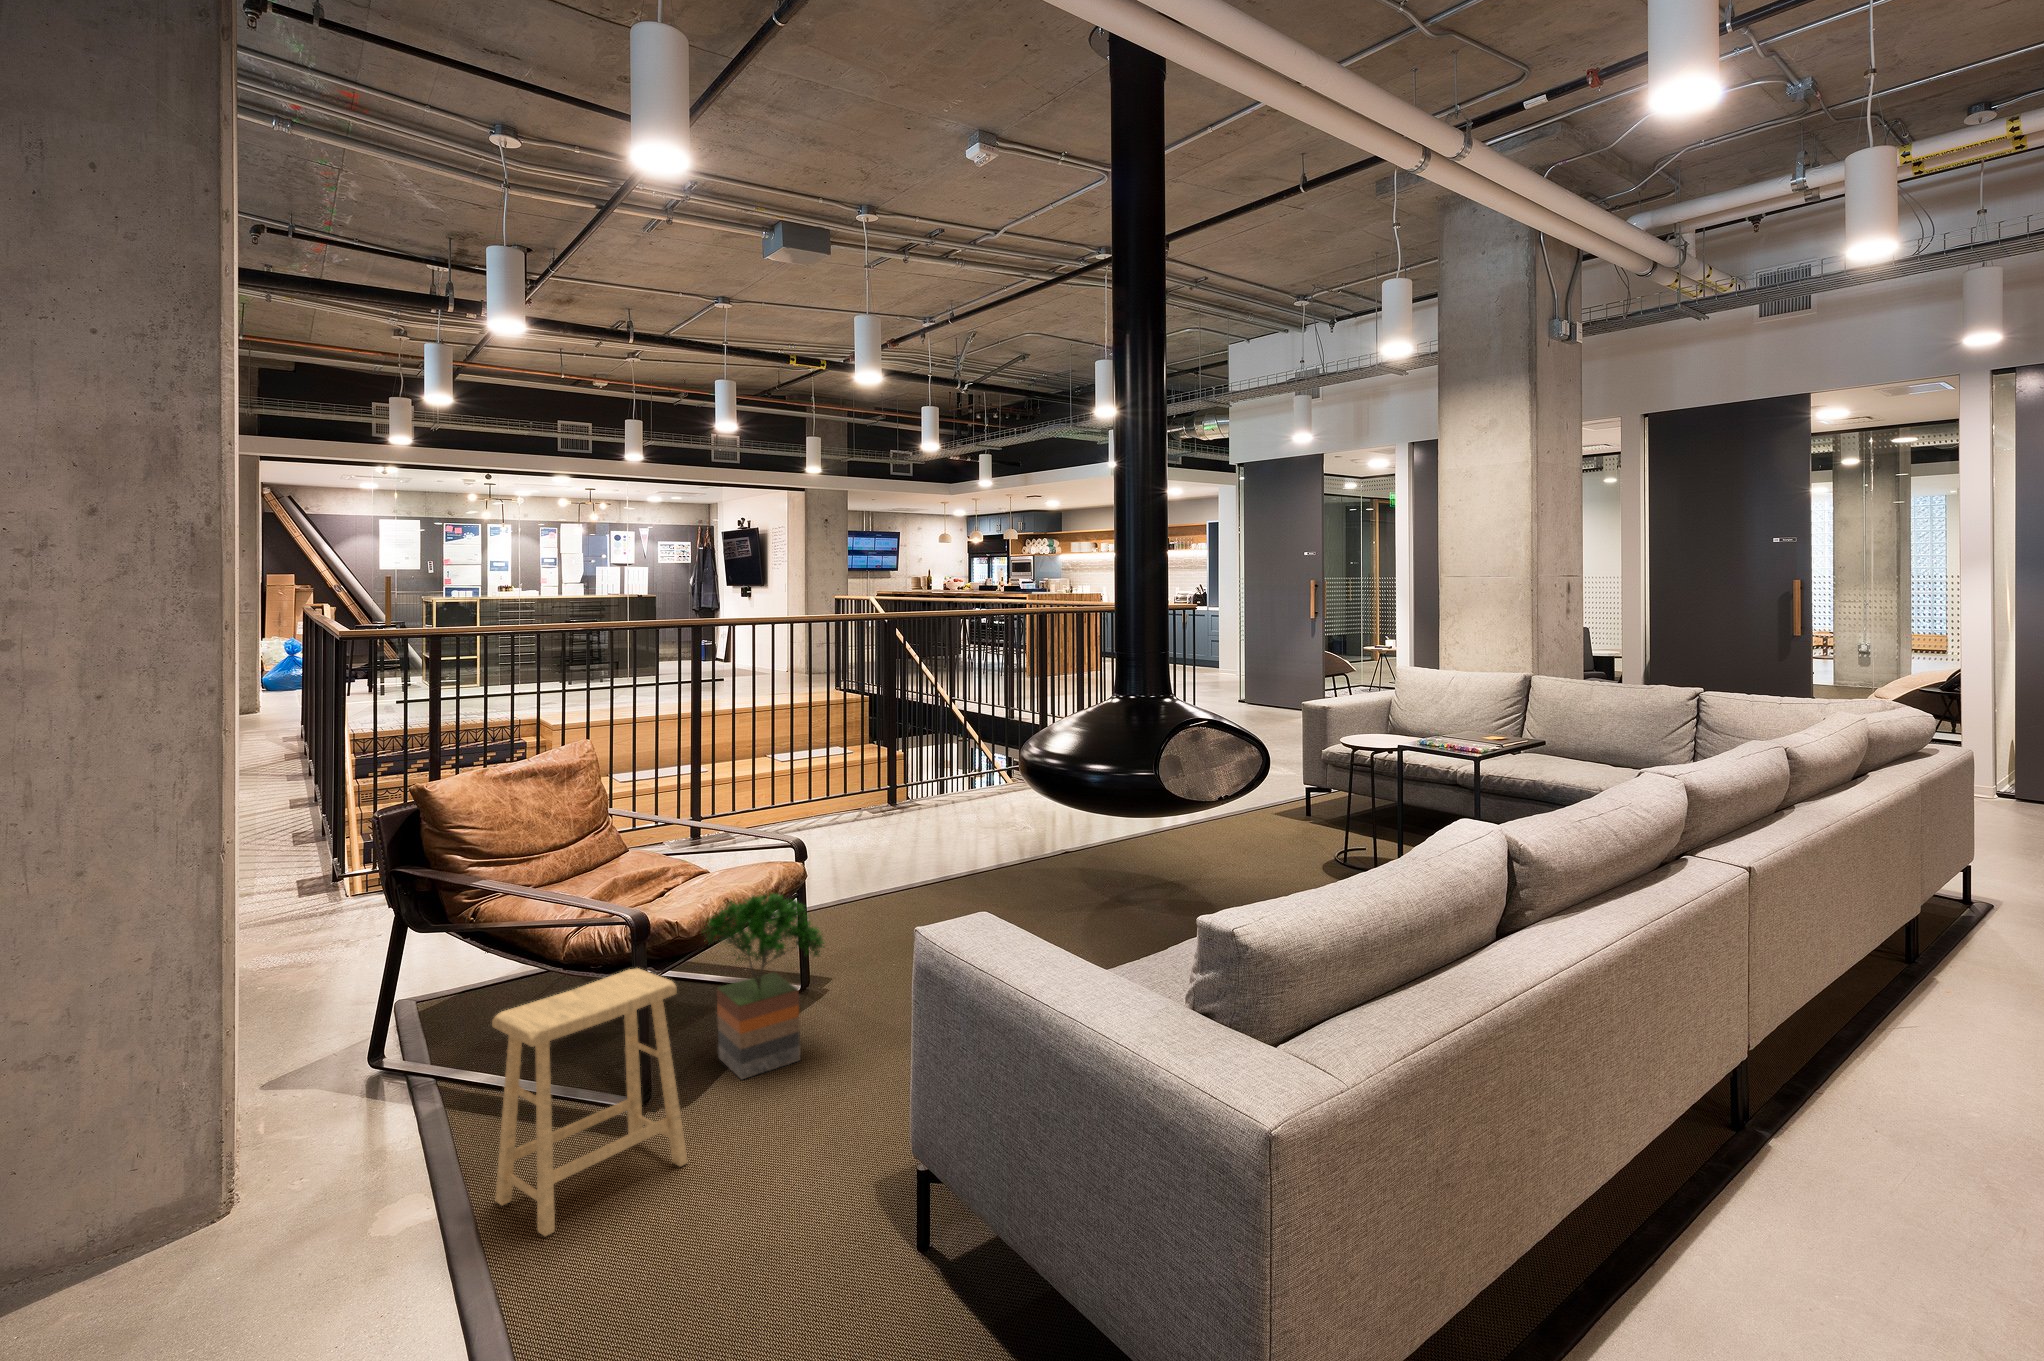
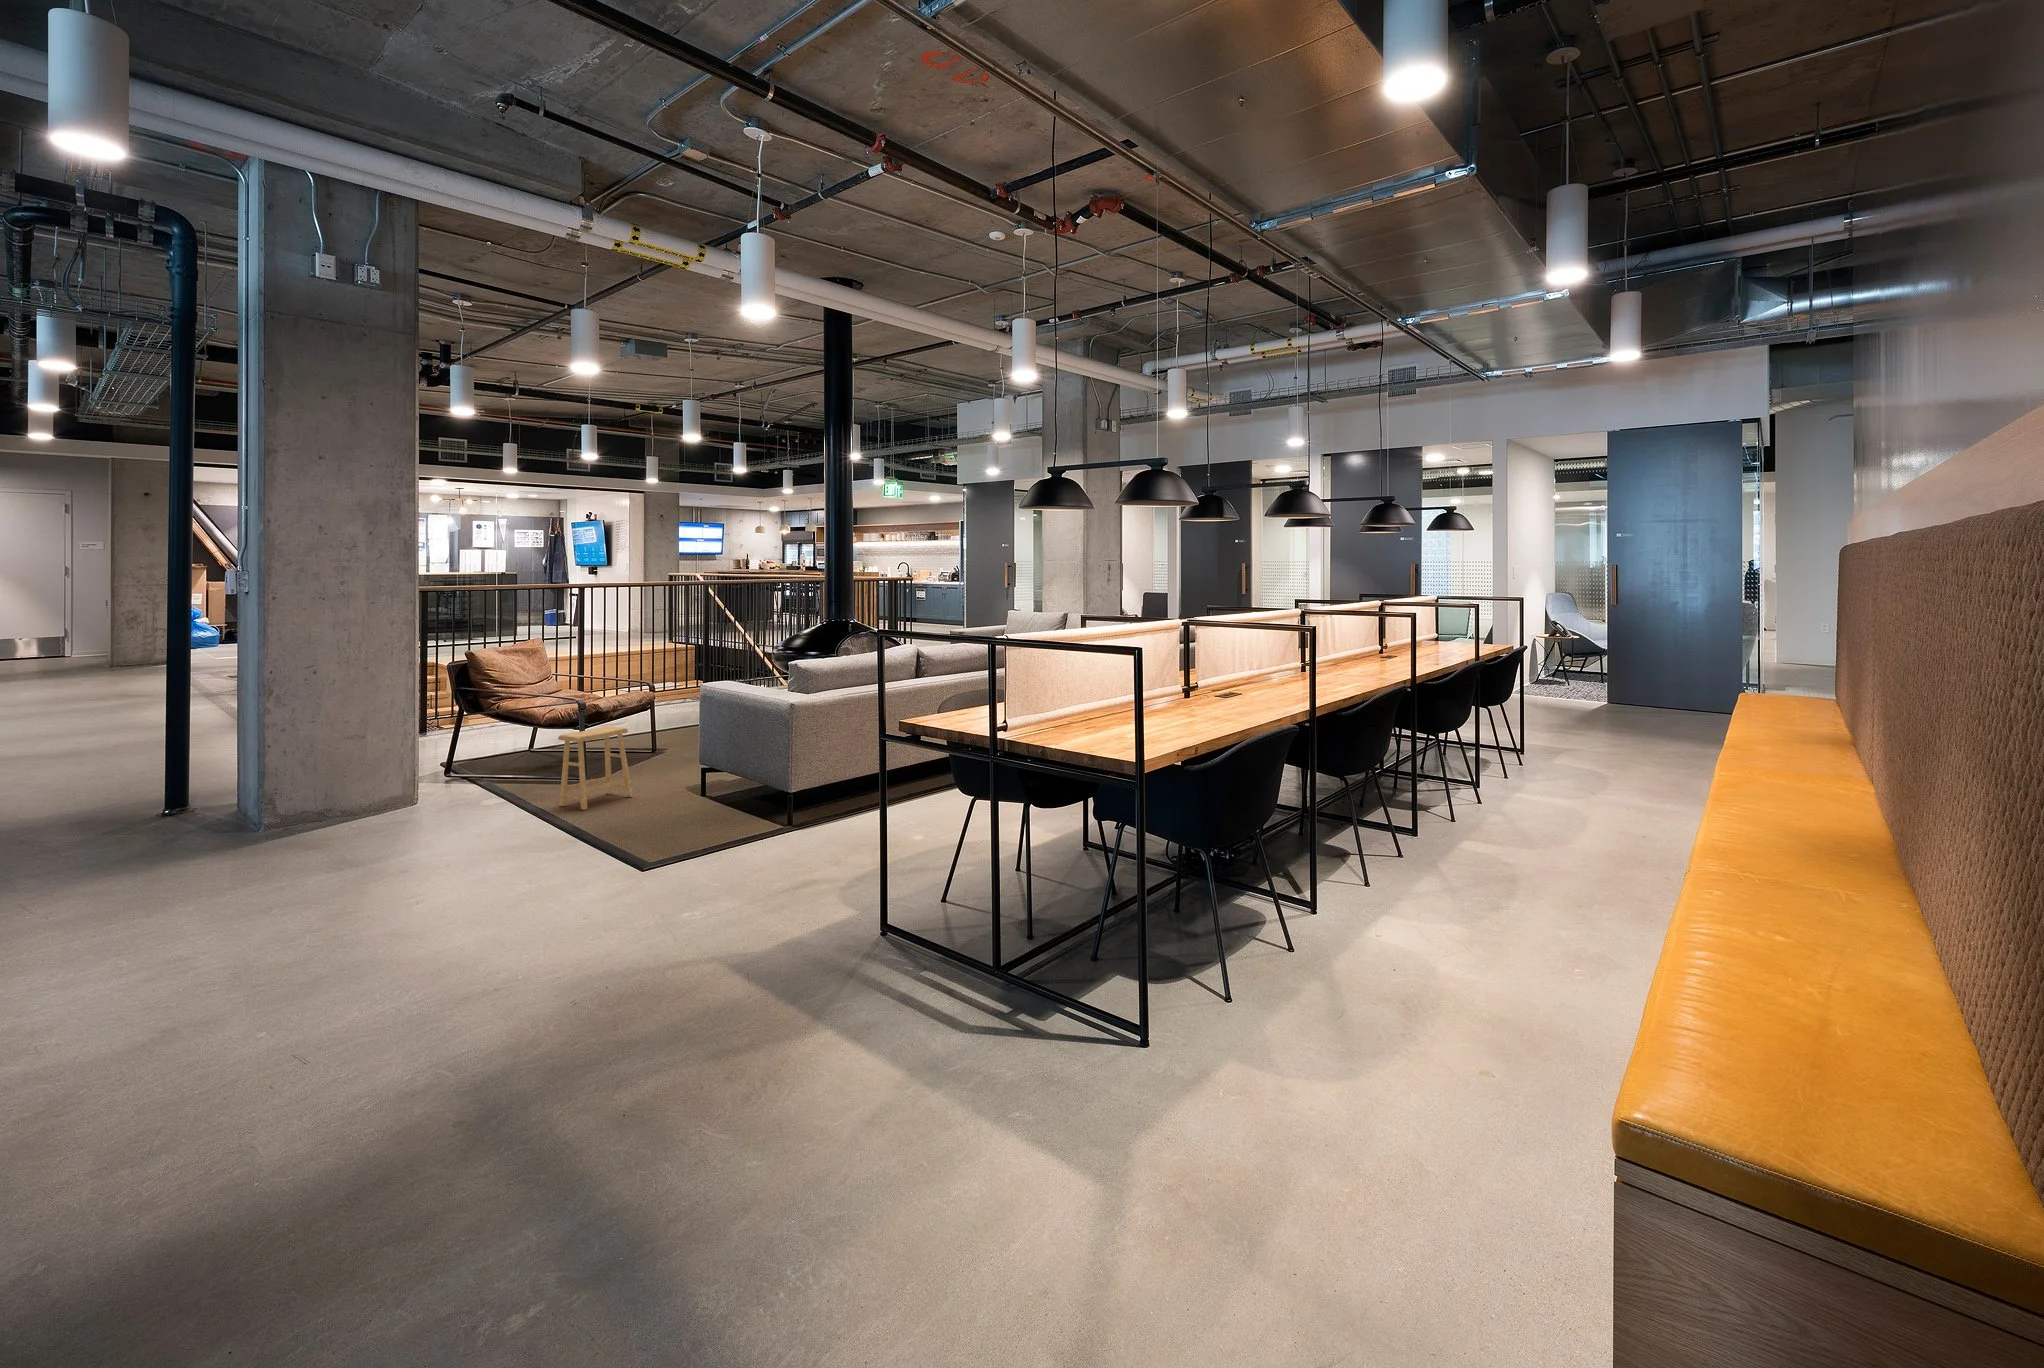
potted tree: present [703,893,824,1079] -> none [628,707,686,781]

